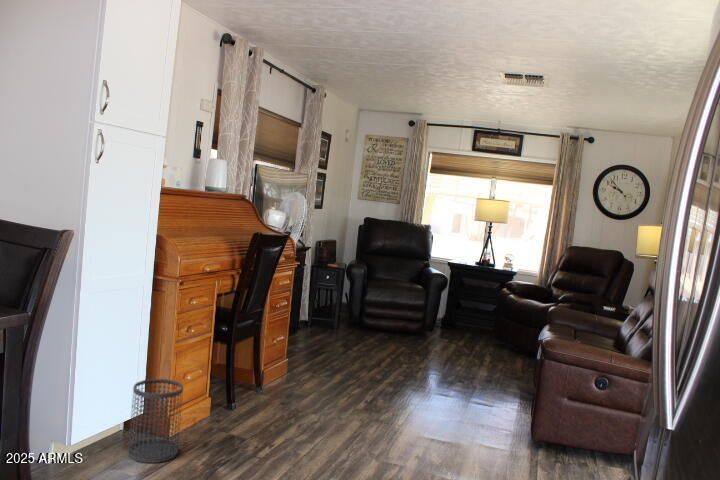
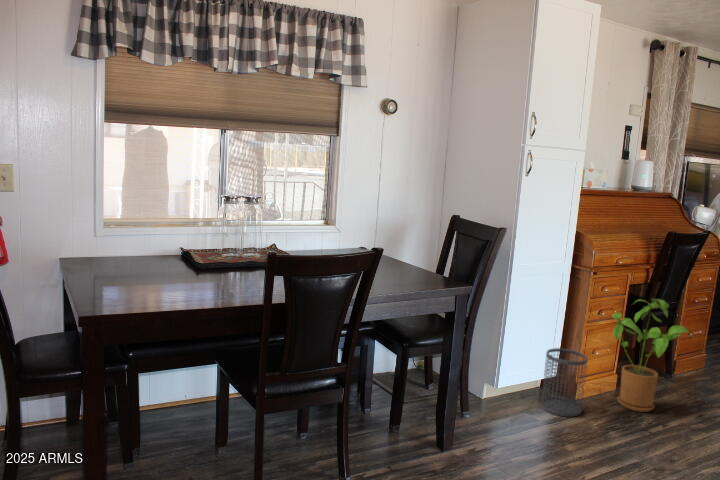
house plant: none [204,307,285,435] -> present [612,299,689,412]

